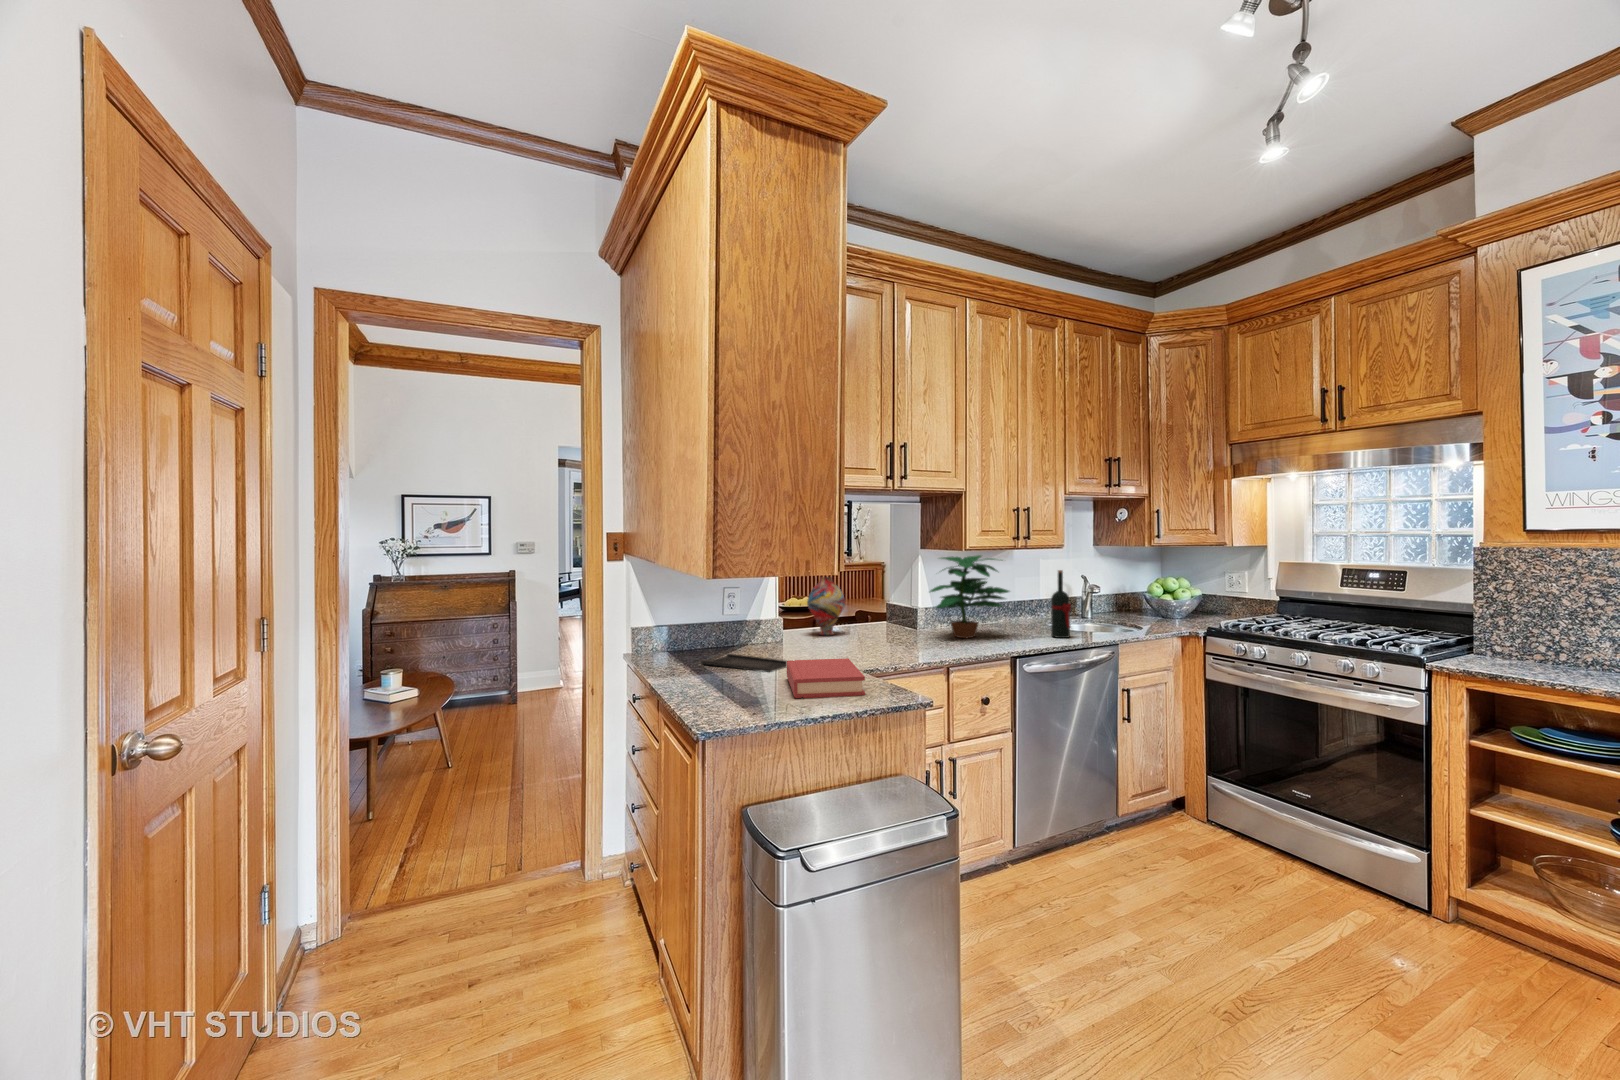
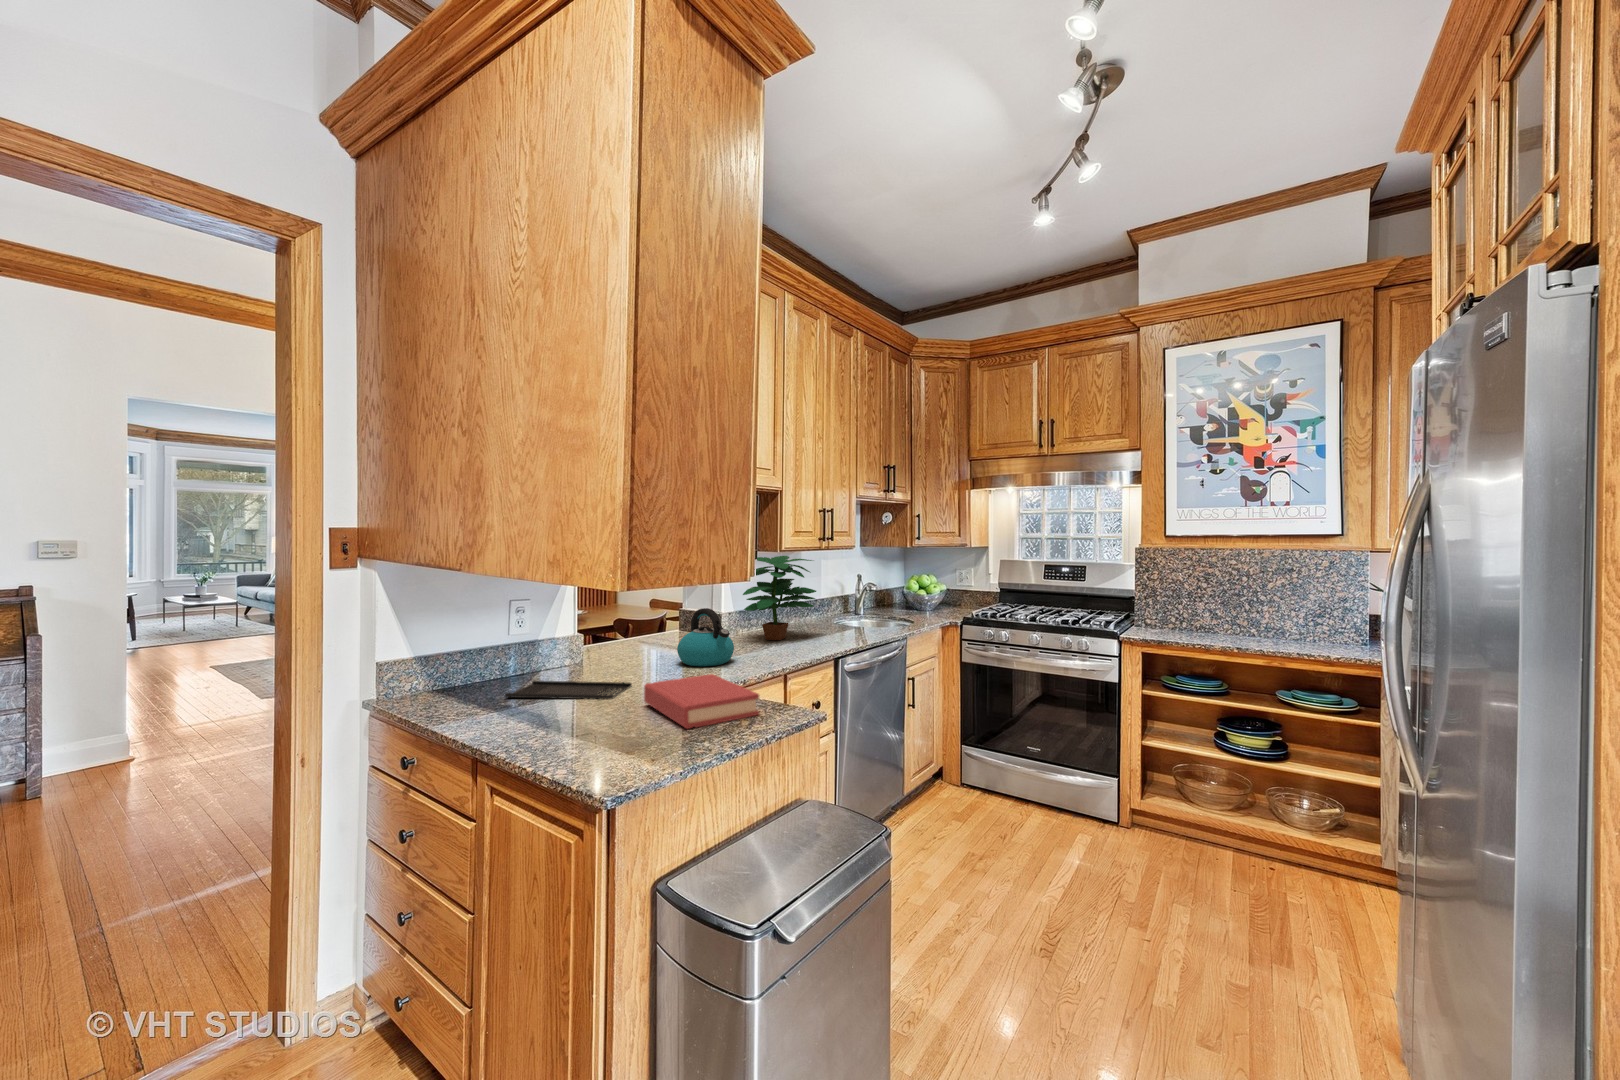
wine bottle: present [1051,570,1071,638] -> none [853,569,872,634]
vase: present [807,576,845,635] -> none [601,577,646,647]
kettle: none [850,602,901,655] -> present [677,608,734,666]

